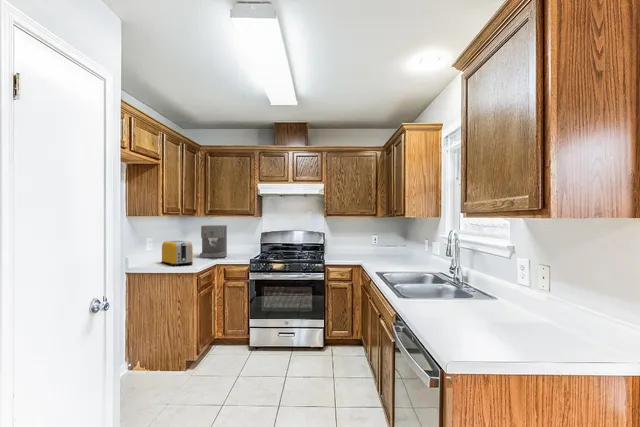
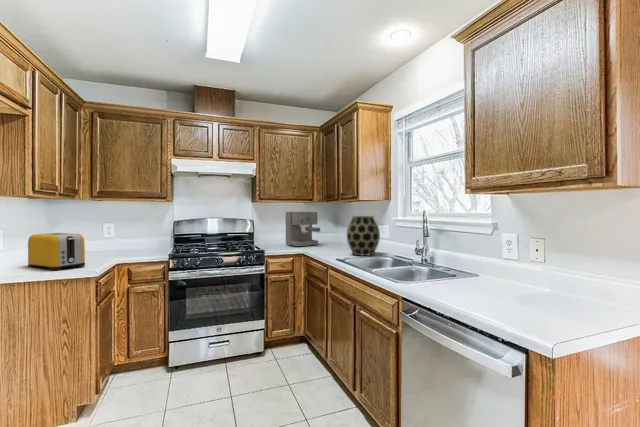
coffee maker: present [200,225,227,258] -> present [286,212,320,247]
vase: none [391,232,422,269] -> present [347,216,380,256]

